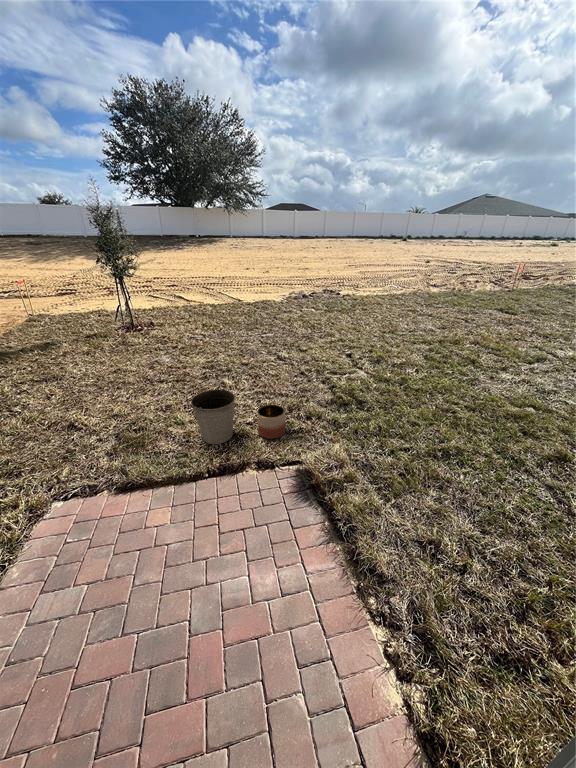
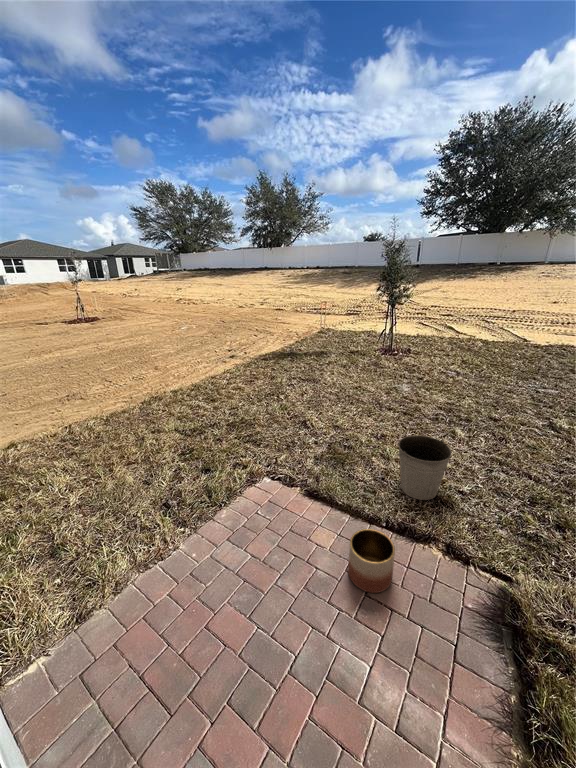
planter: present [257,404,285,439] -> present [348,529,395,593]

